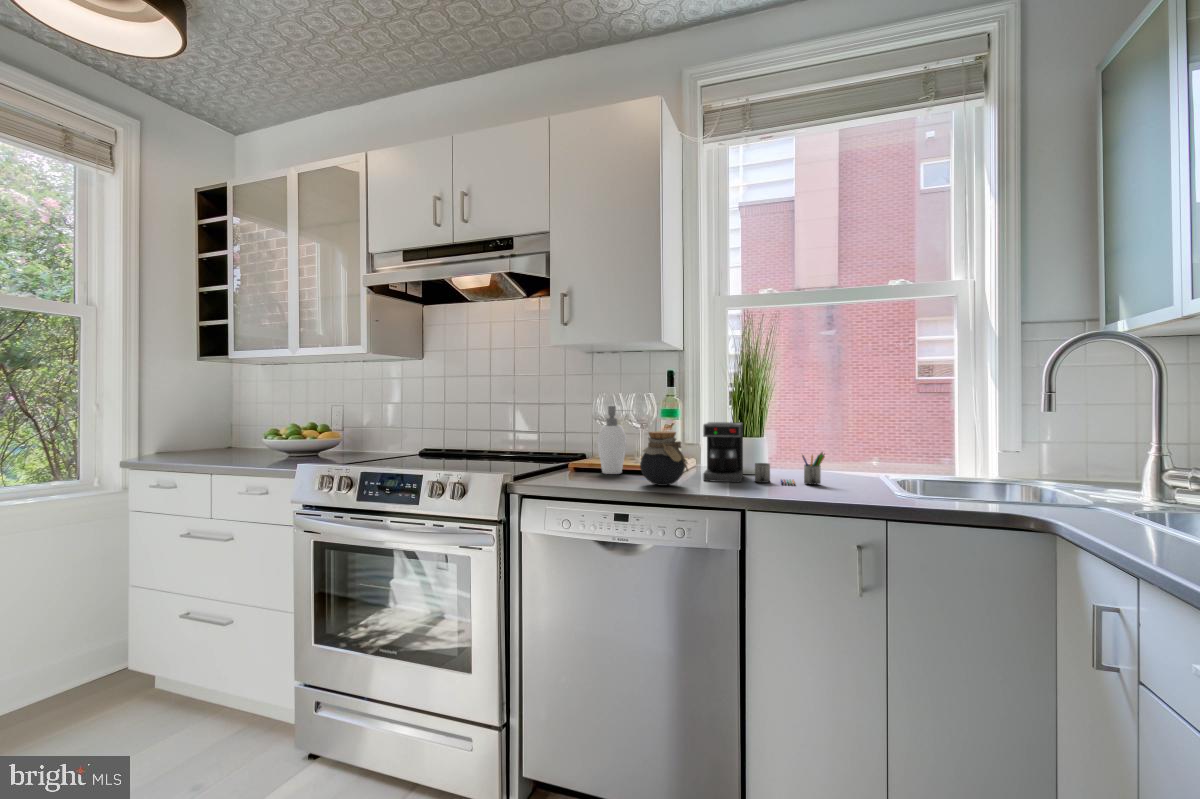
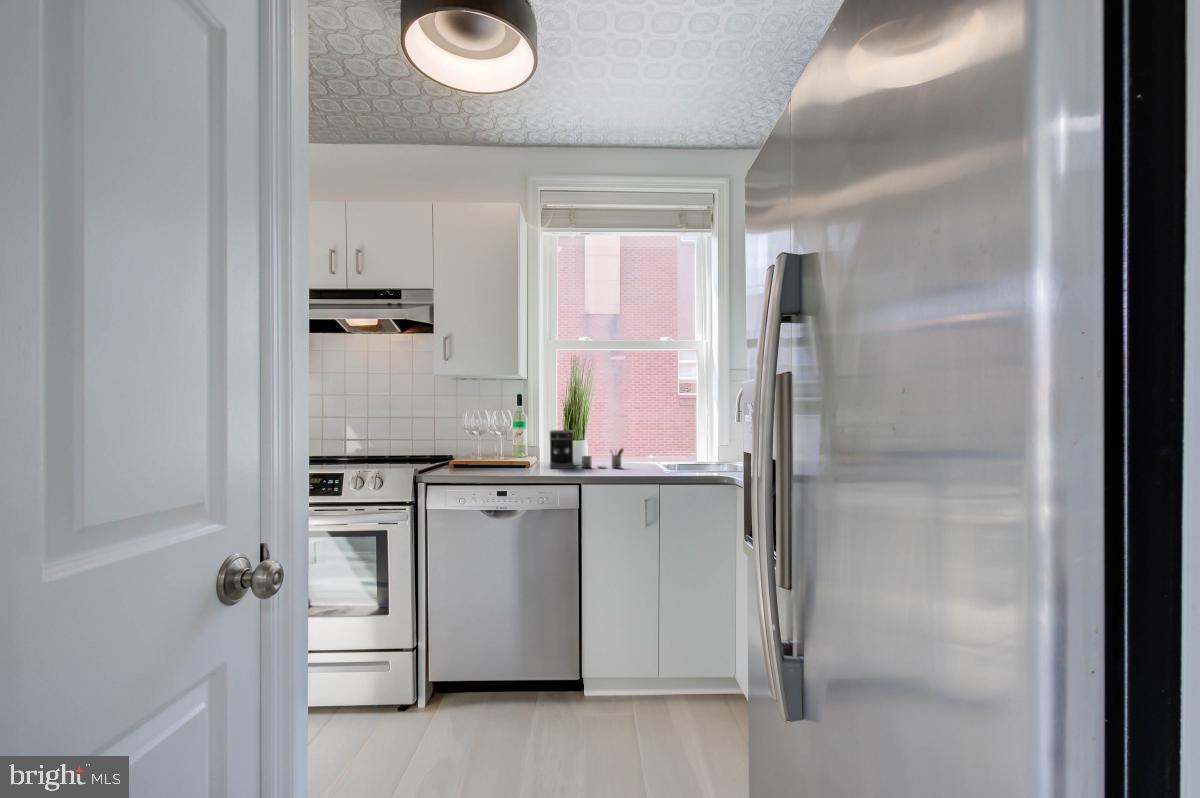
soap dispenser: present [597,406,626,474] -> none [474,420,501,467]
jar: present [640,431,688,486] -> none [512,437,544,472]

